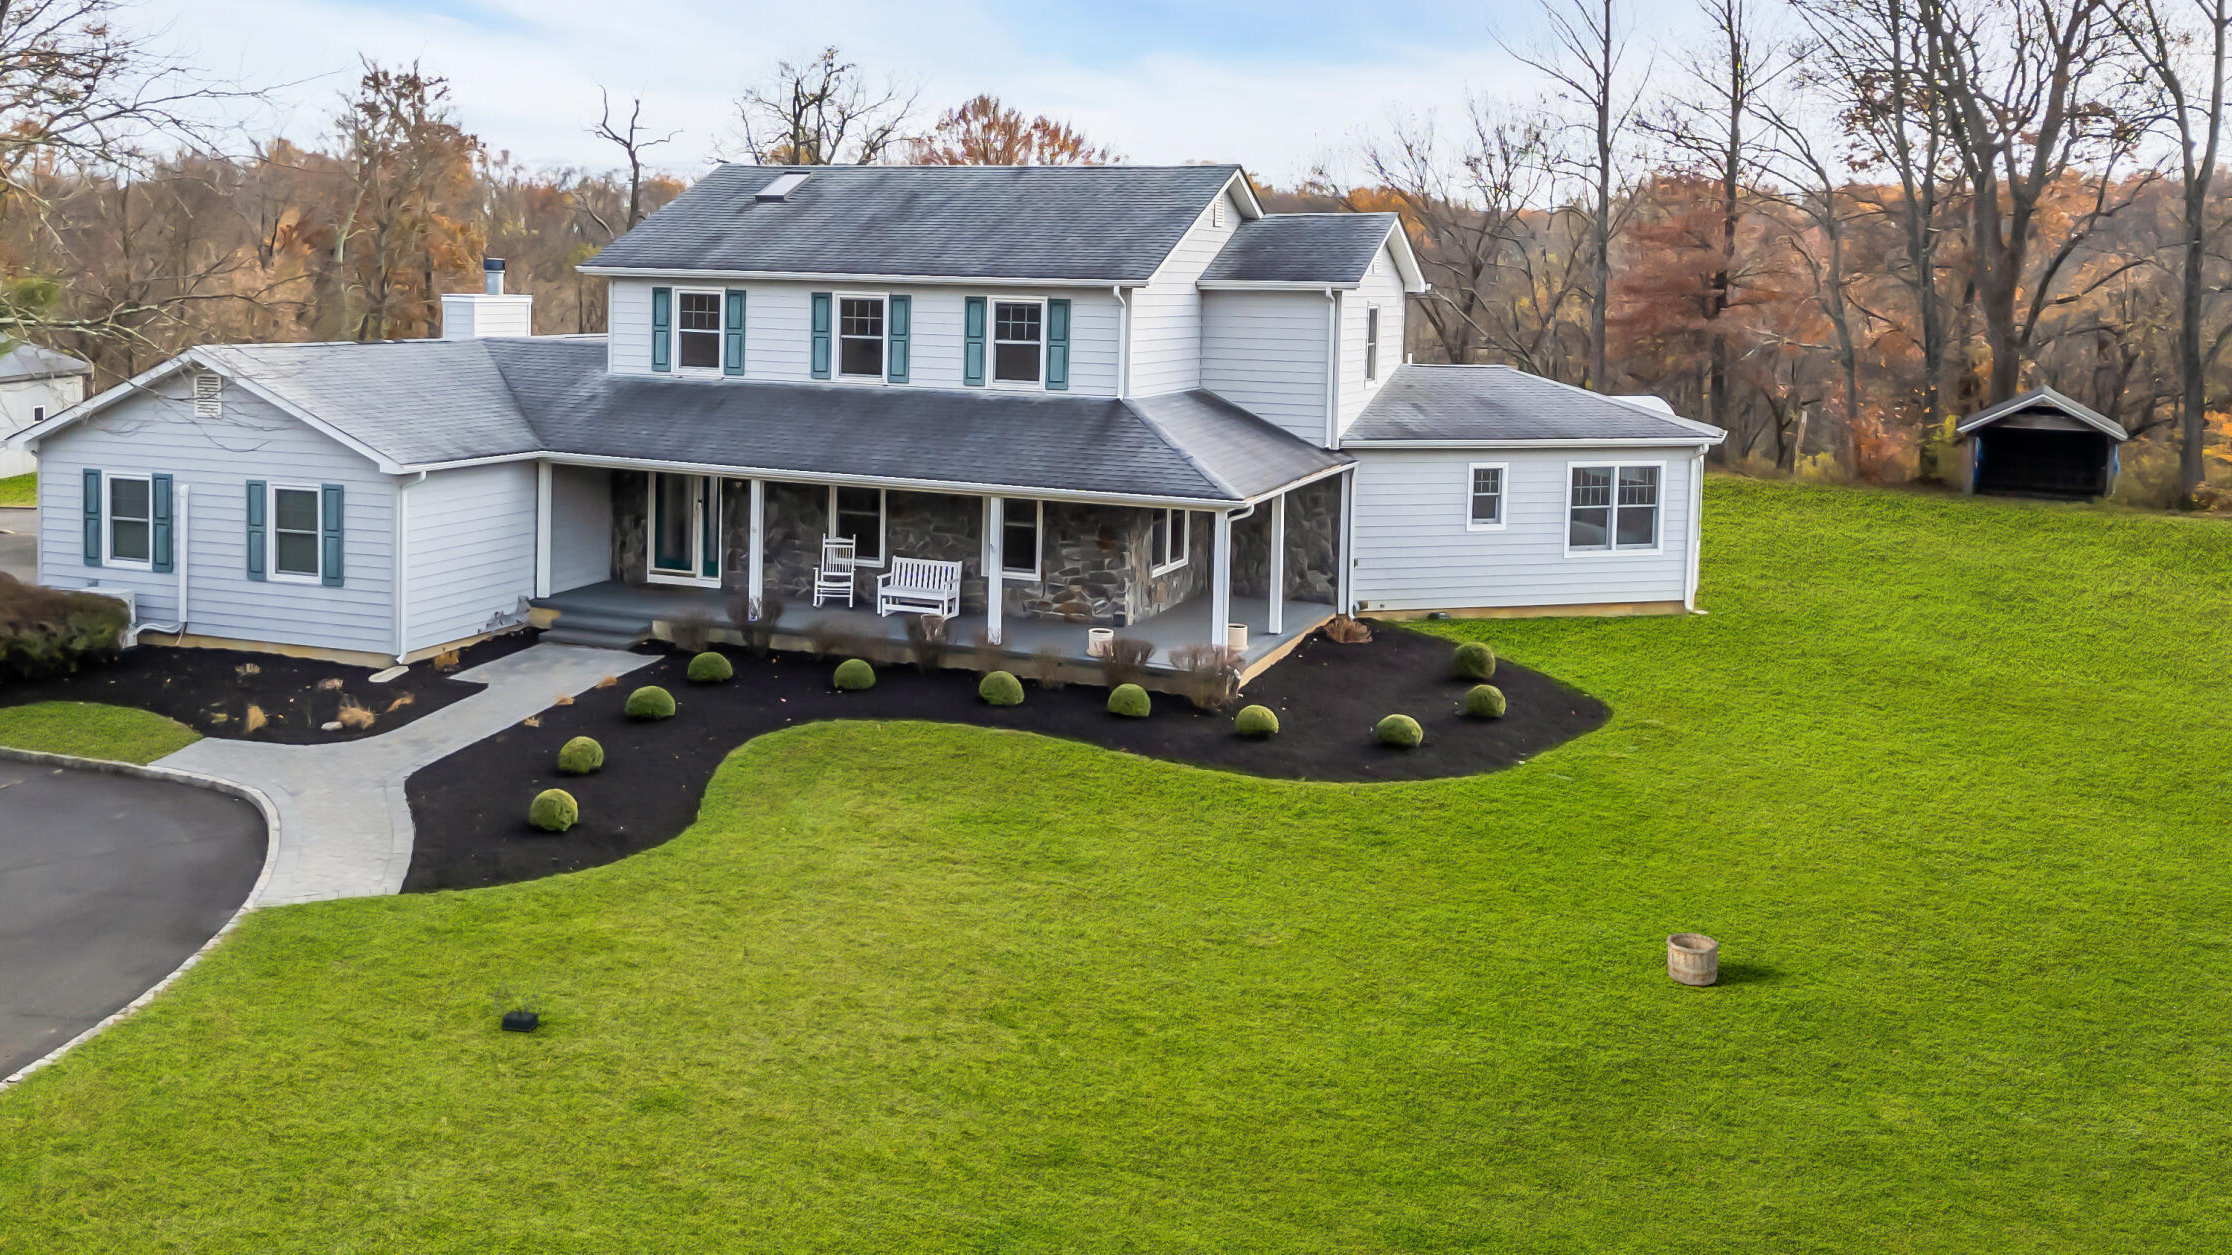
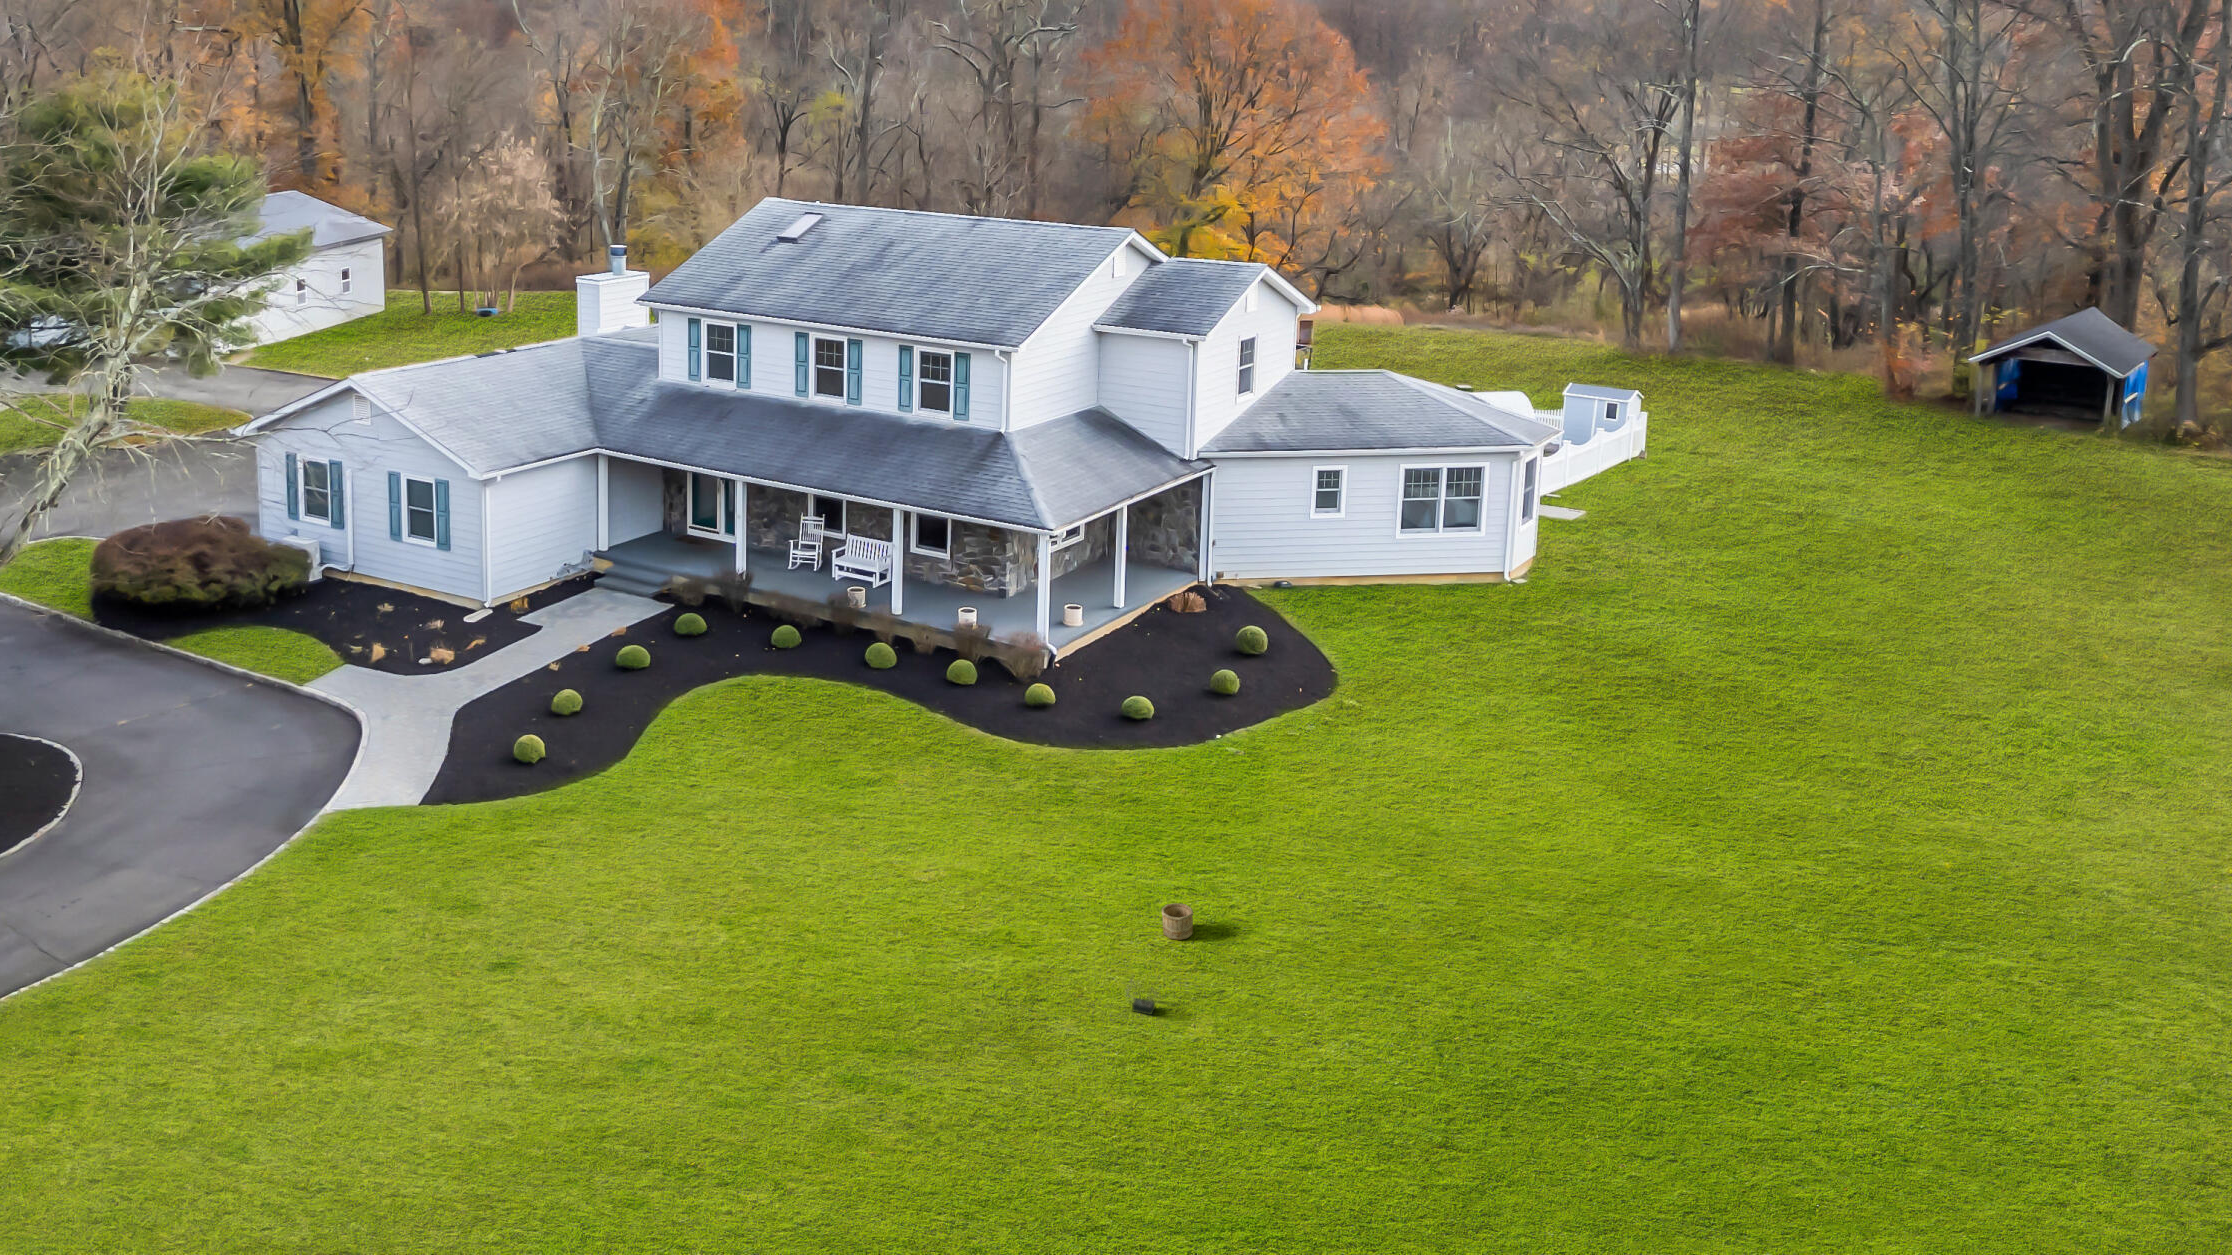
decorative plant: present [494,983,539,1032] -> present [1127,980,1155,1015]

